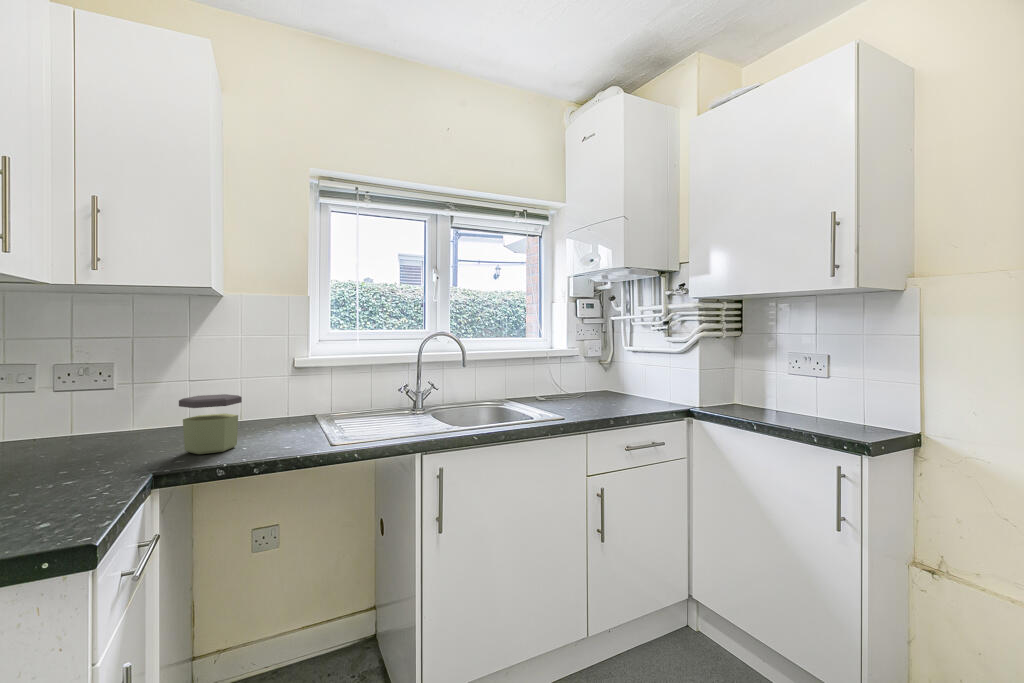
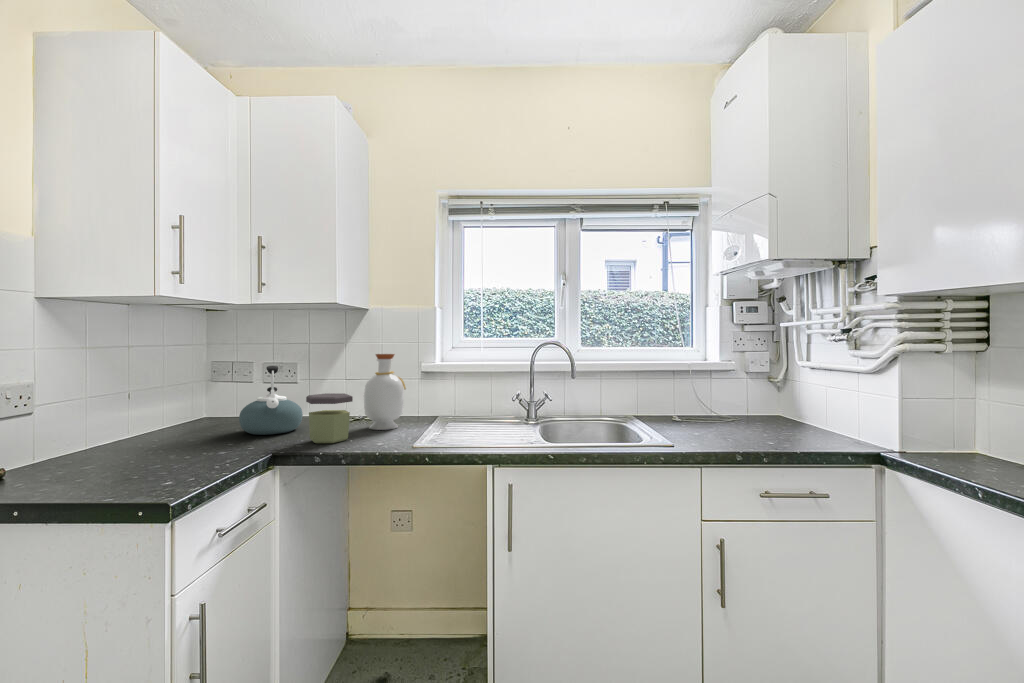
bottle: none [237,348,289,433] -> present [364,354,406,430]
kettle: none [55,366,150,455] -> present [239,366,303,435]

